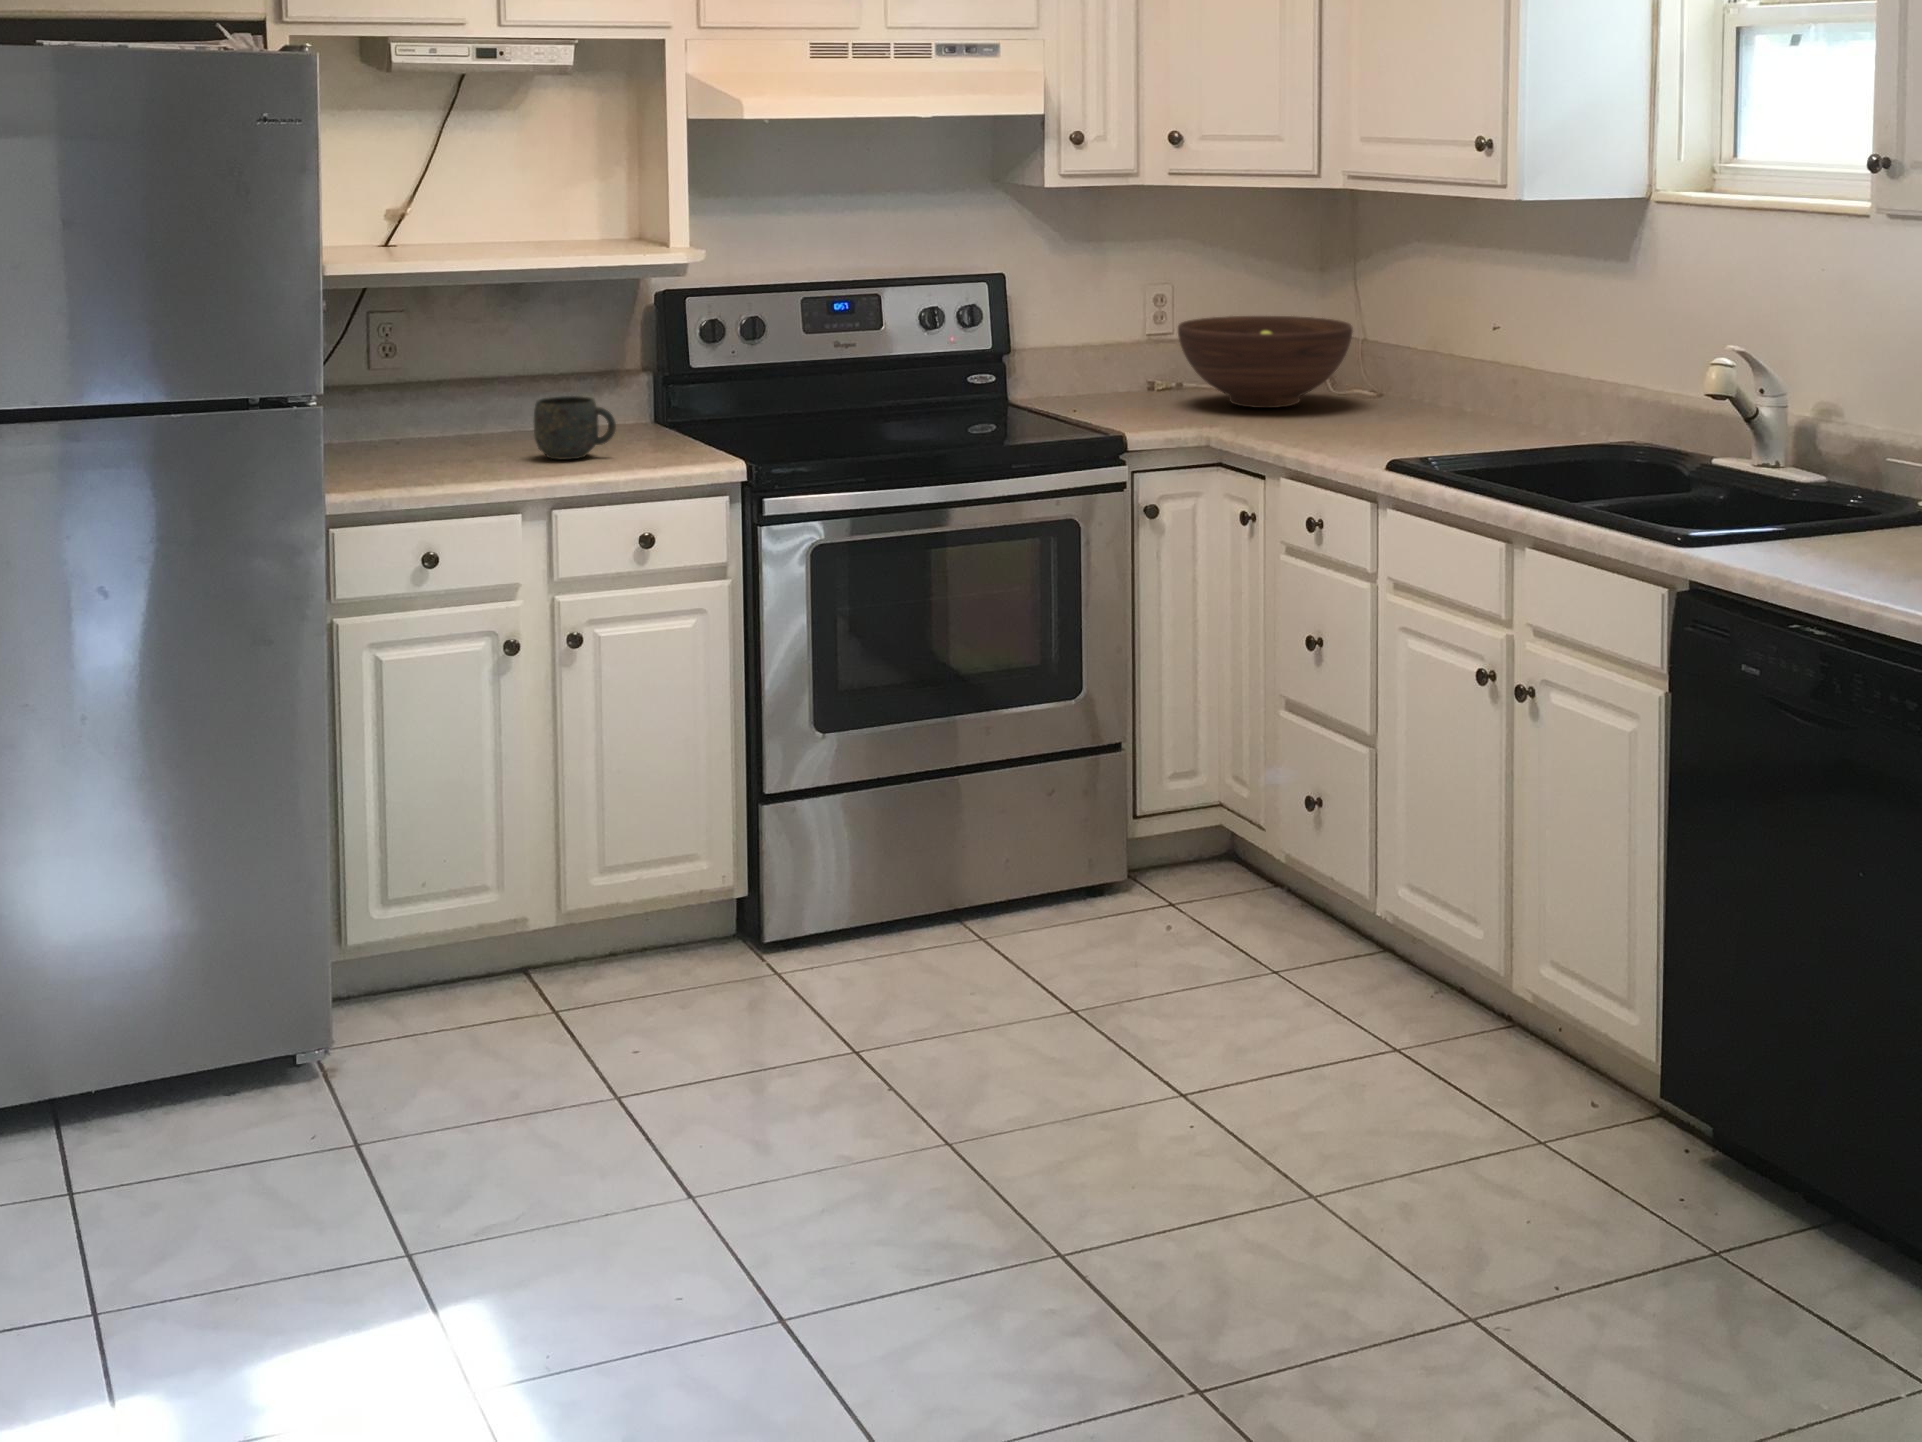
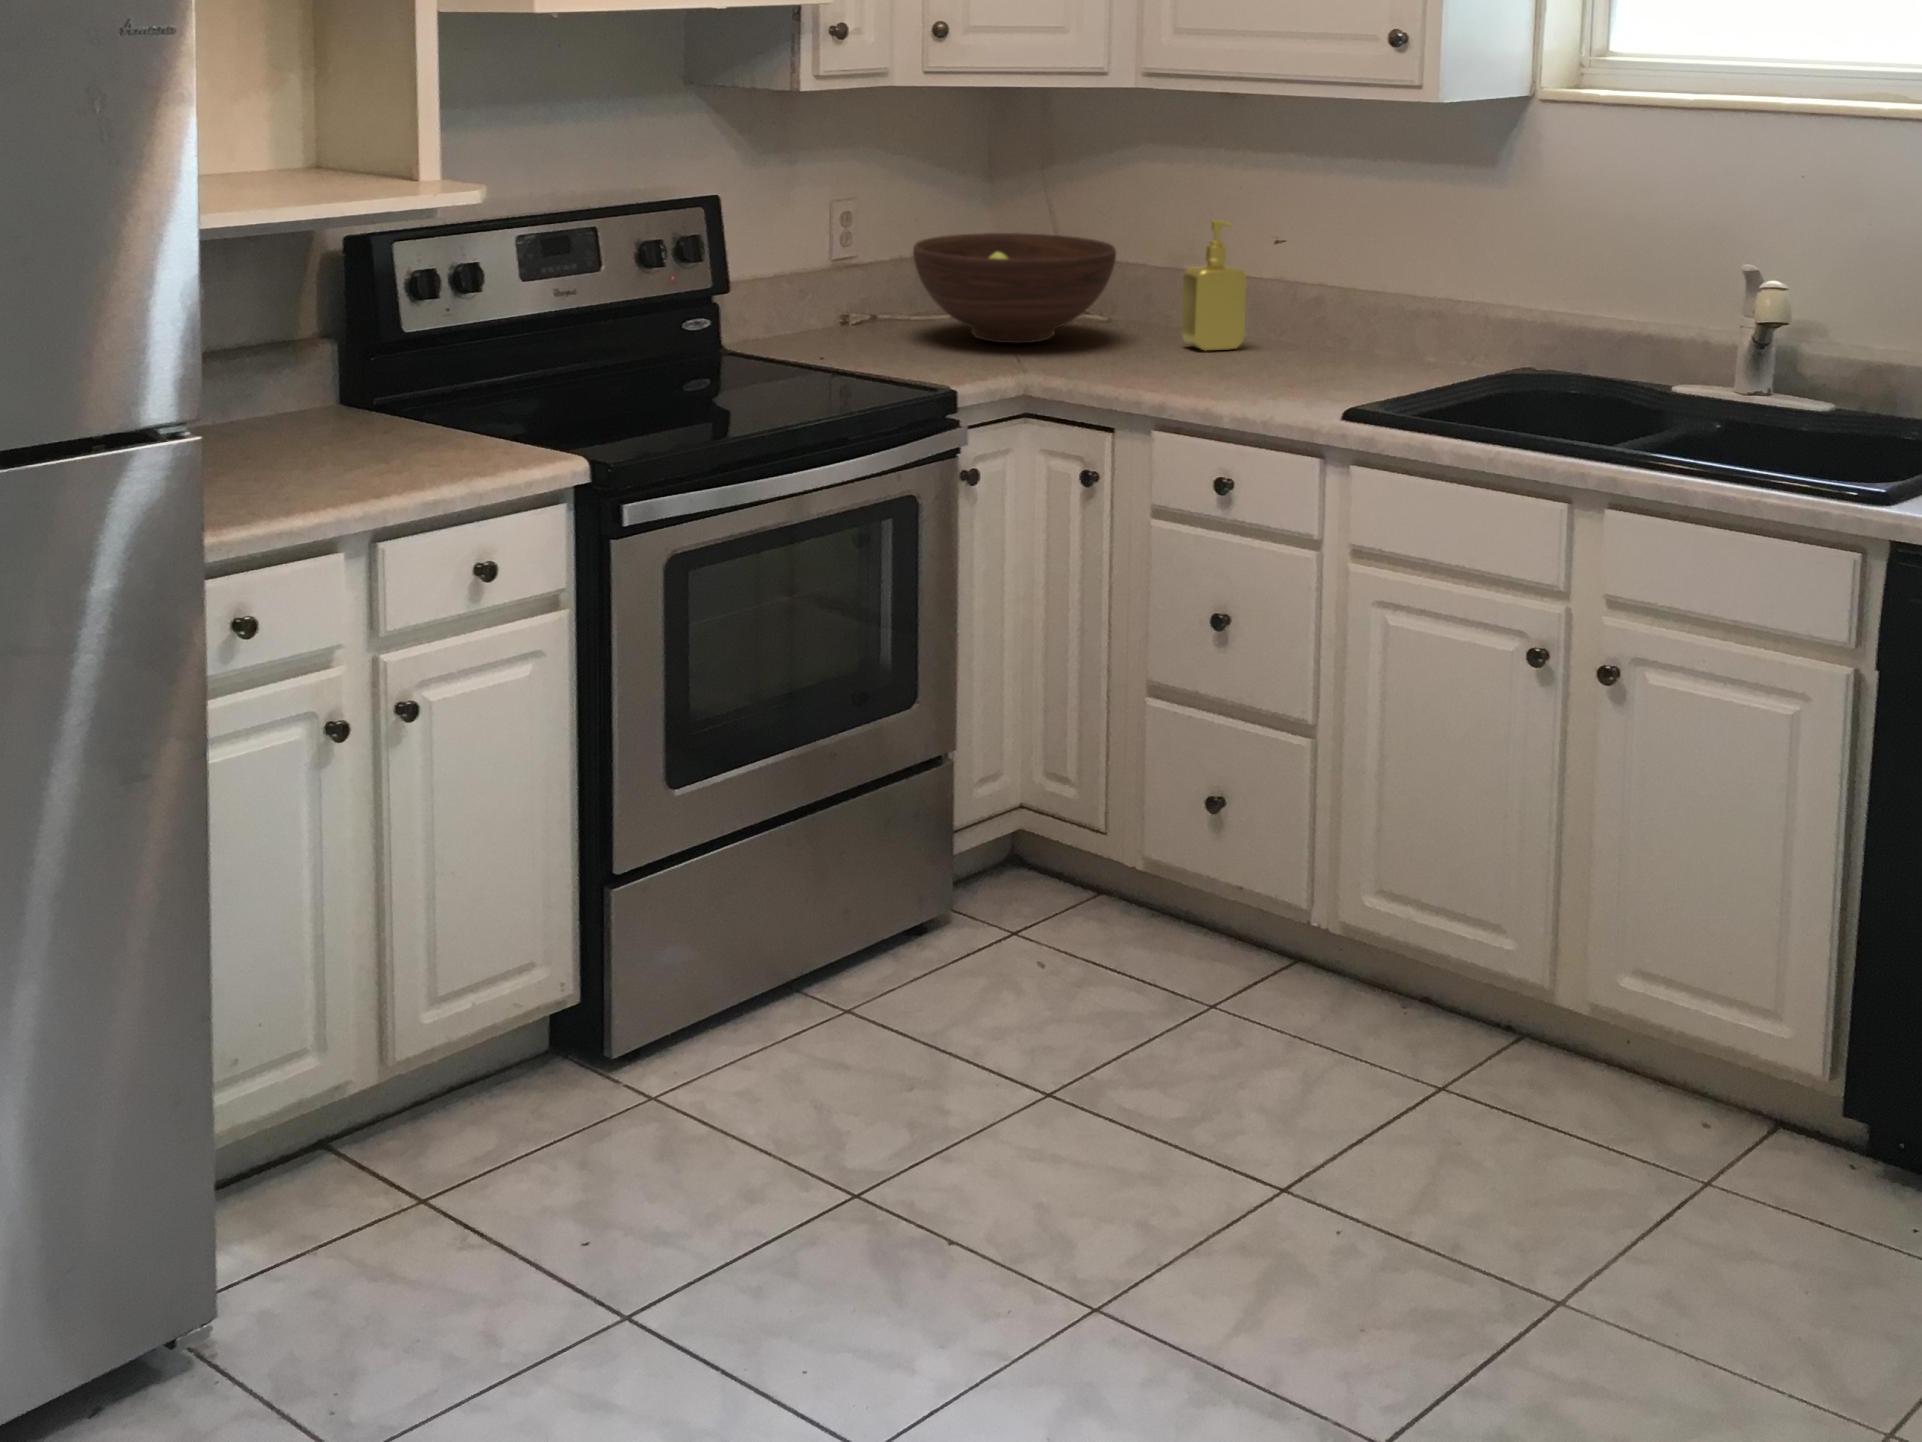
soap dispenser: none [1394,305,1446,420] -> present [1182,219,1246,351]
mug: present [534,396,616,460] -> none [286,383,397,469]

